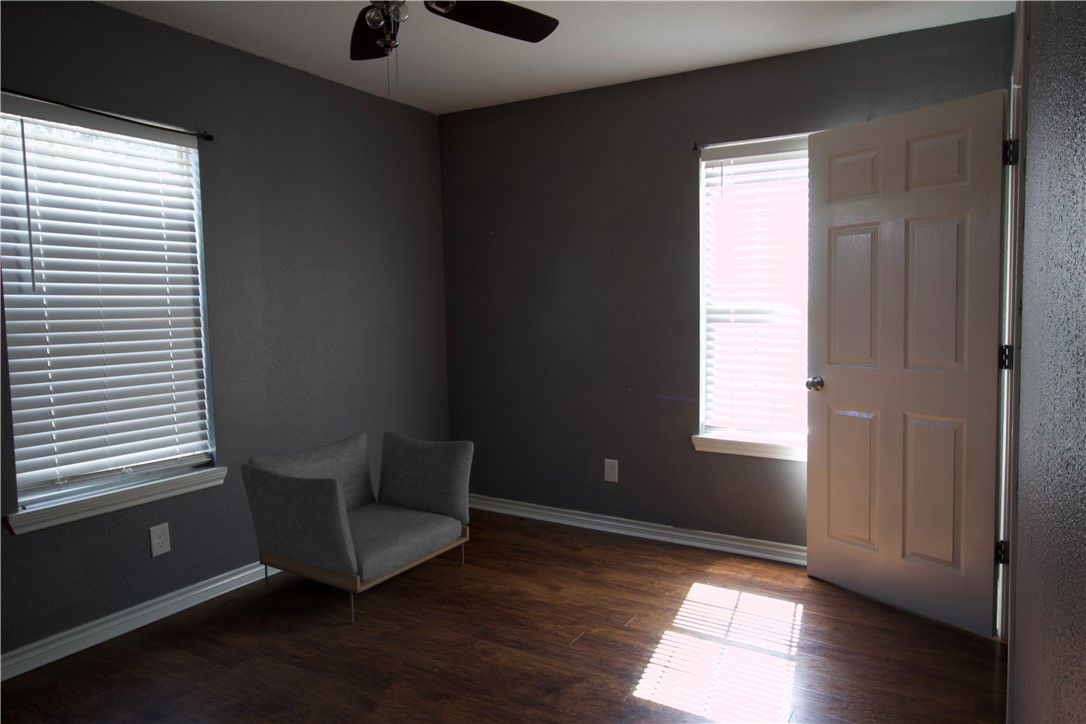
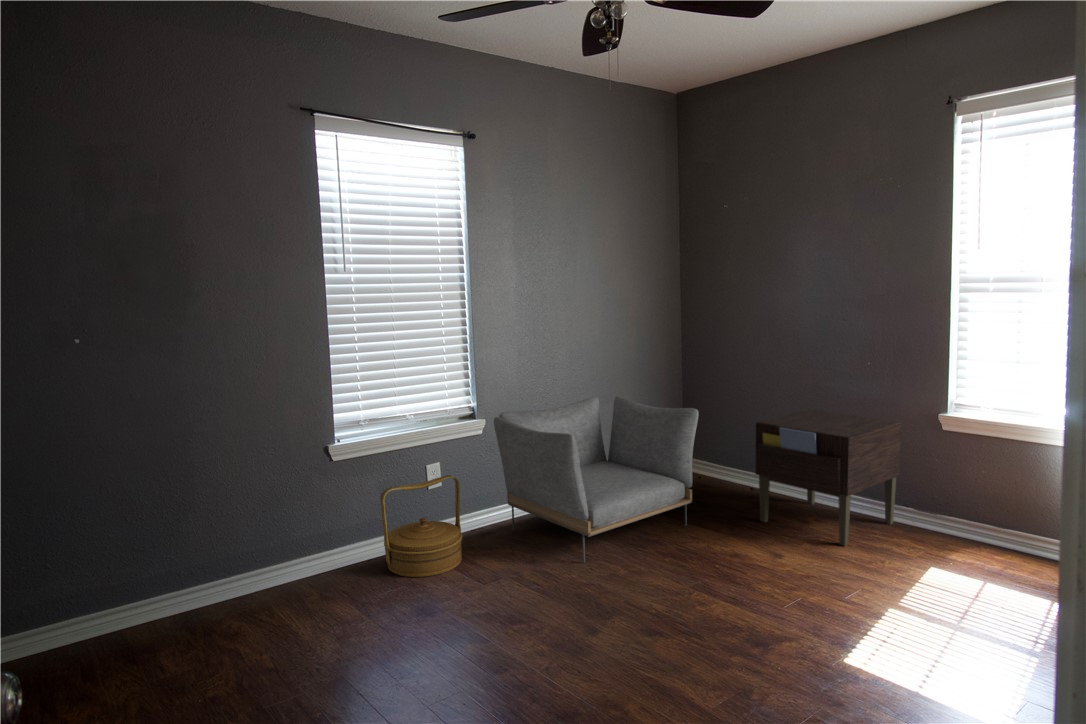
nightstand: none [530,435,661,570] -> present [755,410,901,546]
woven basket: none [82,538,200,674] -> present [380,475,463,577]

